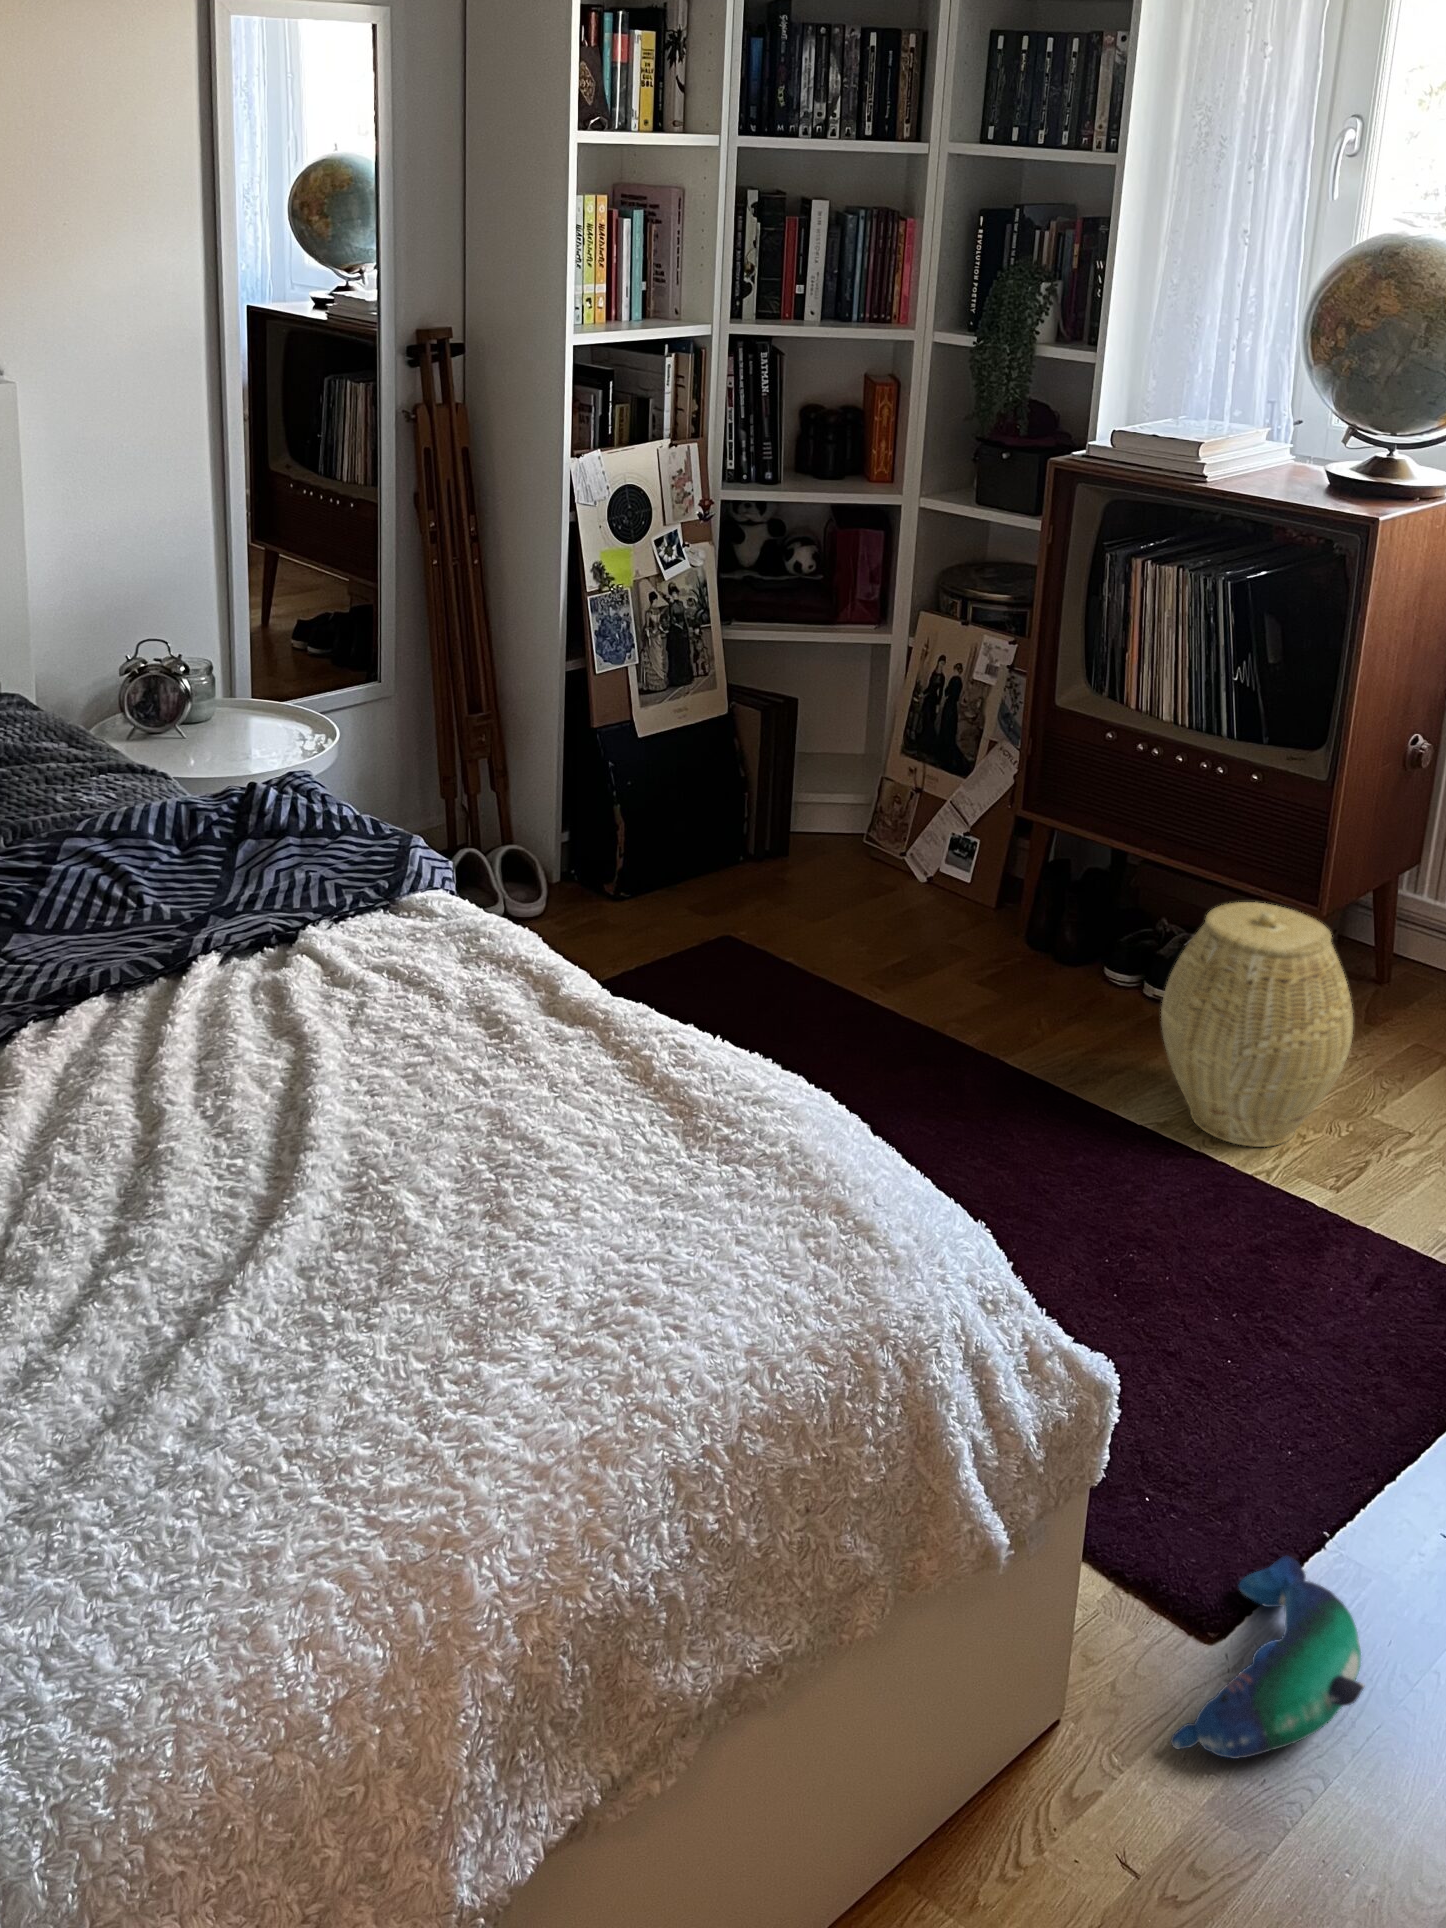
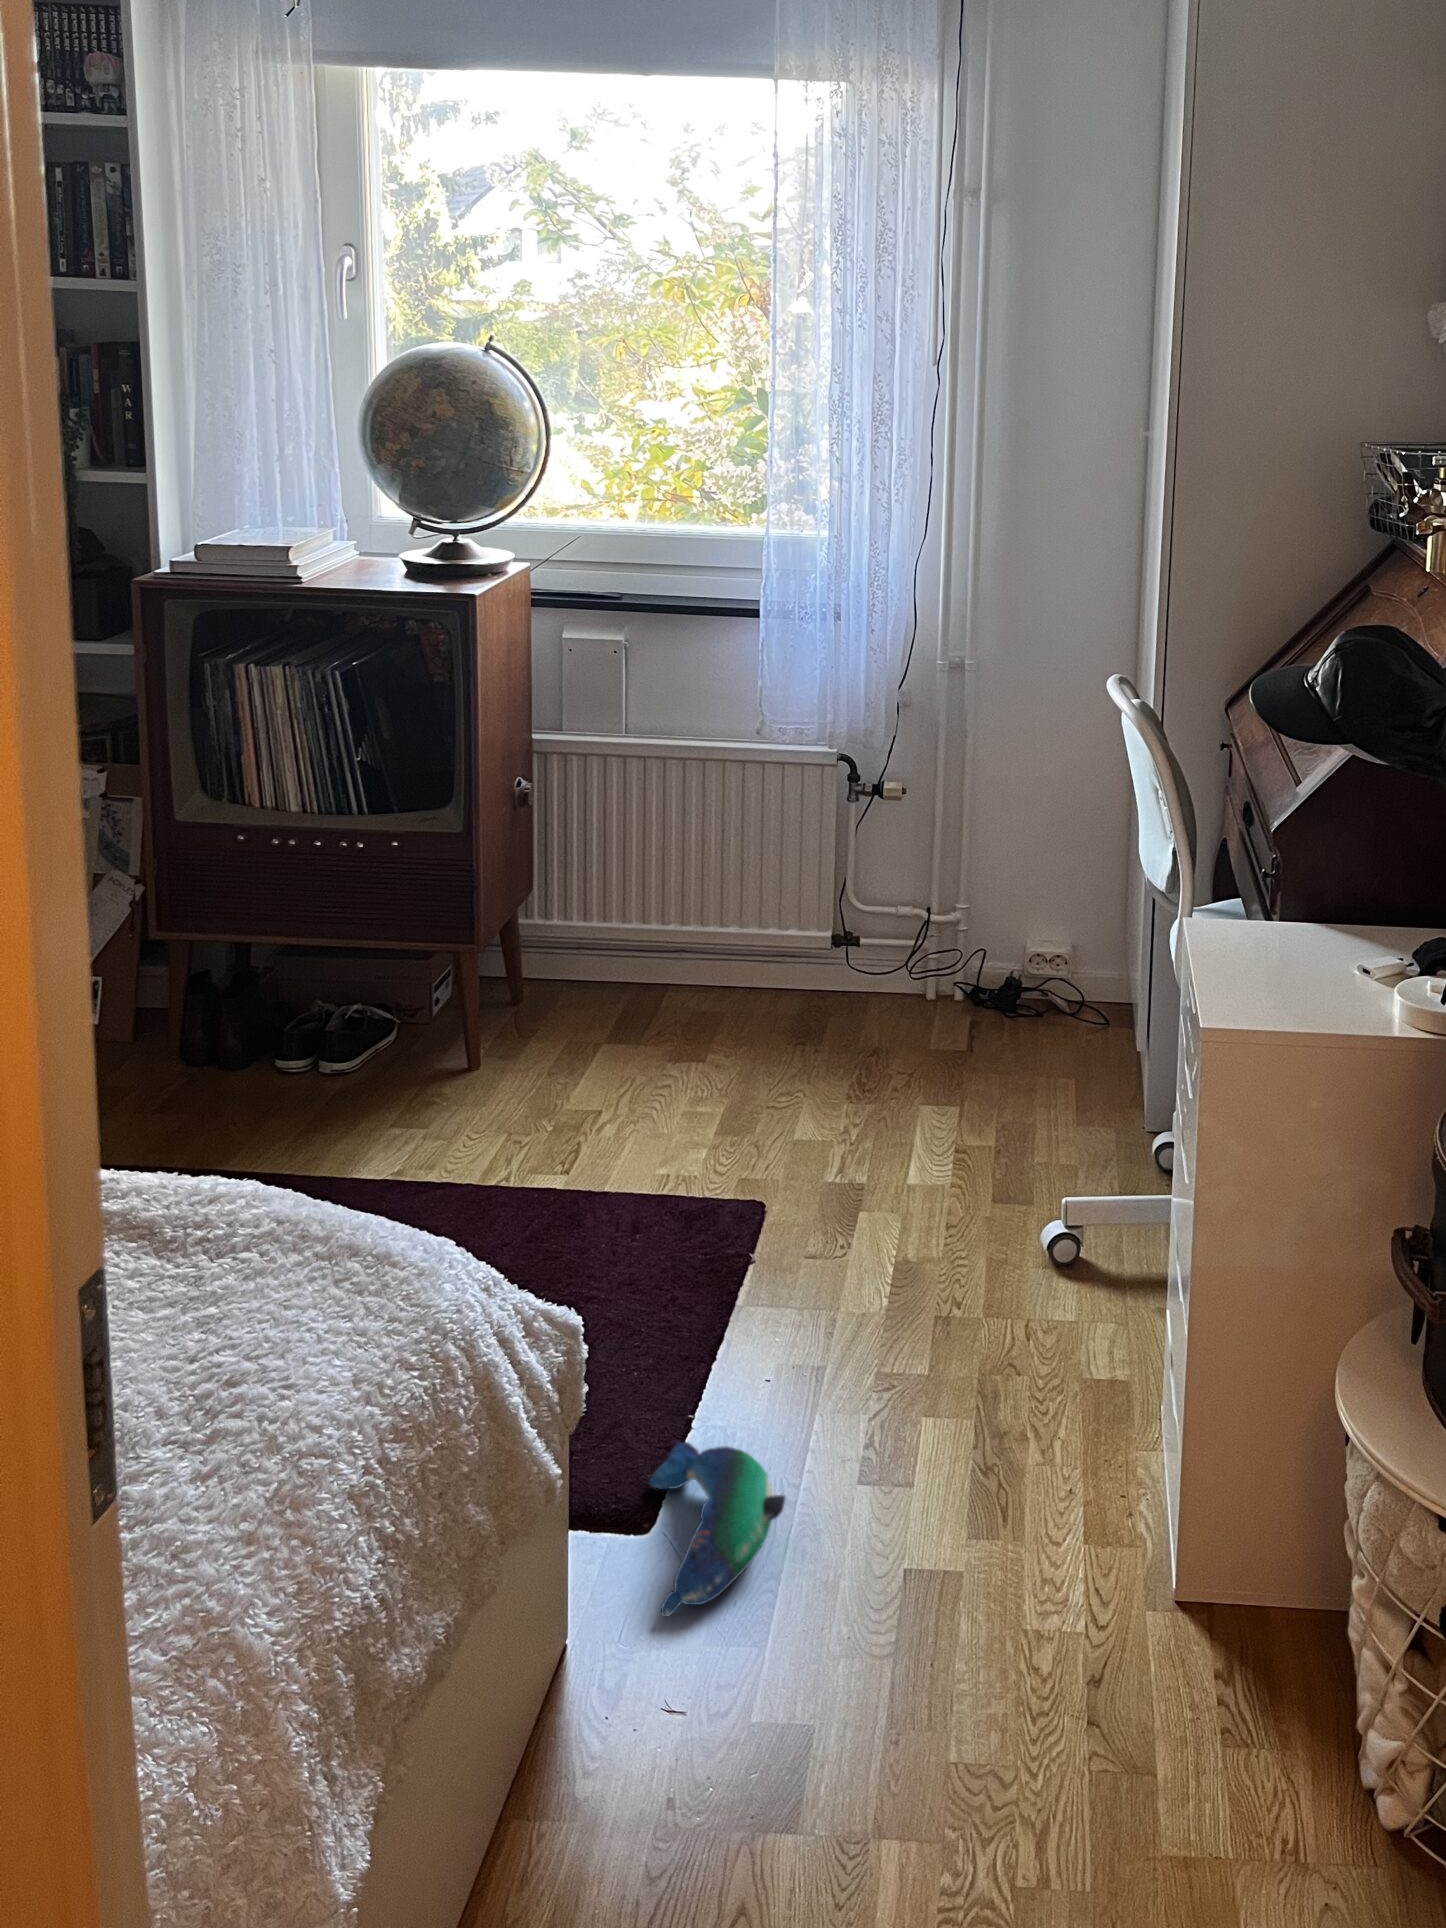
woven basket: present [1161,902,1353,1147] -> none [375,946,546,1166]

